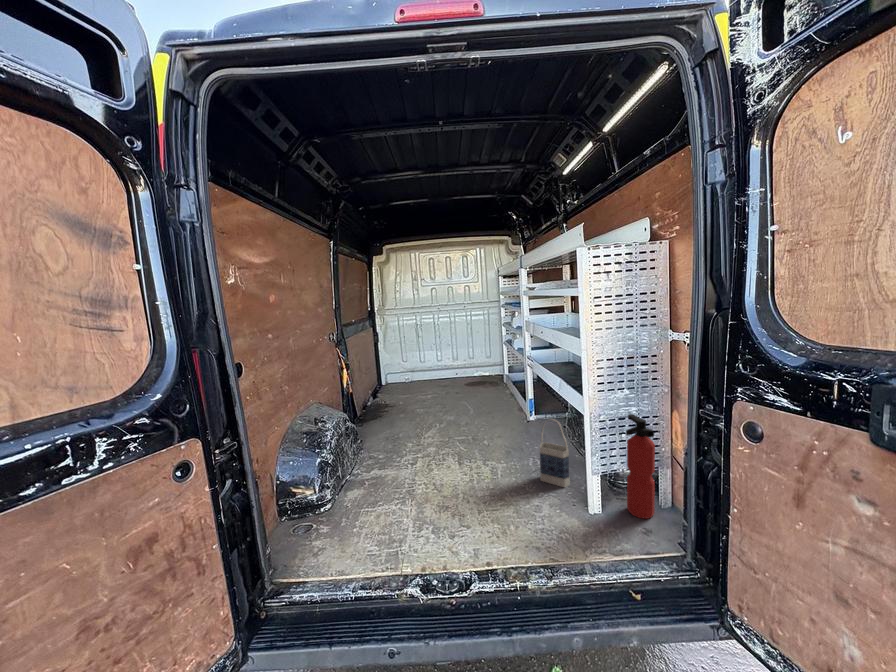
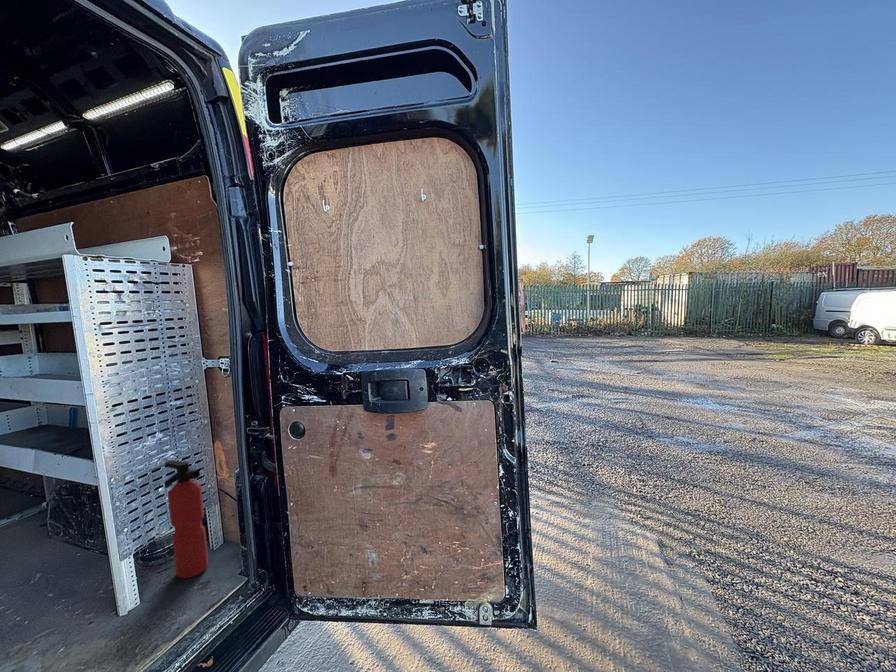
bag: present [540,419,570,487] -> none [19,509,84,616]

